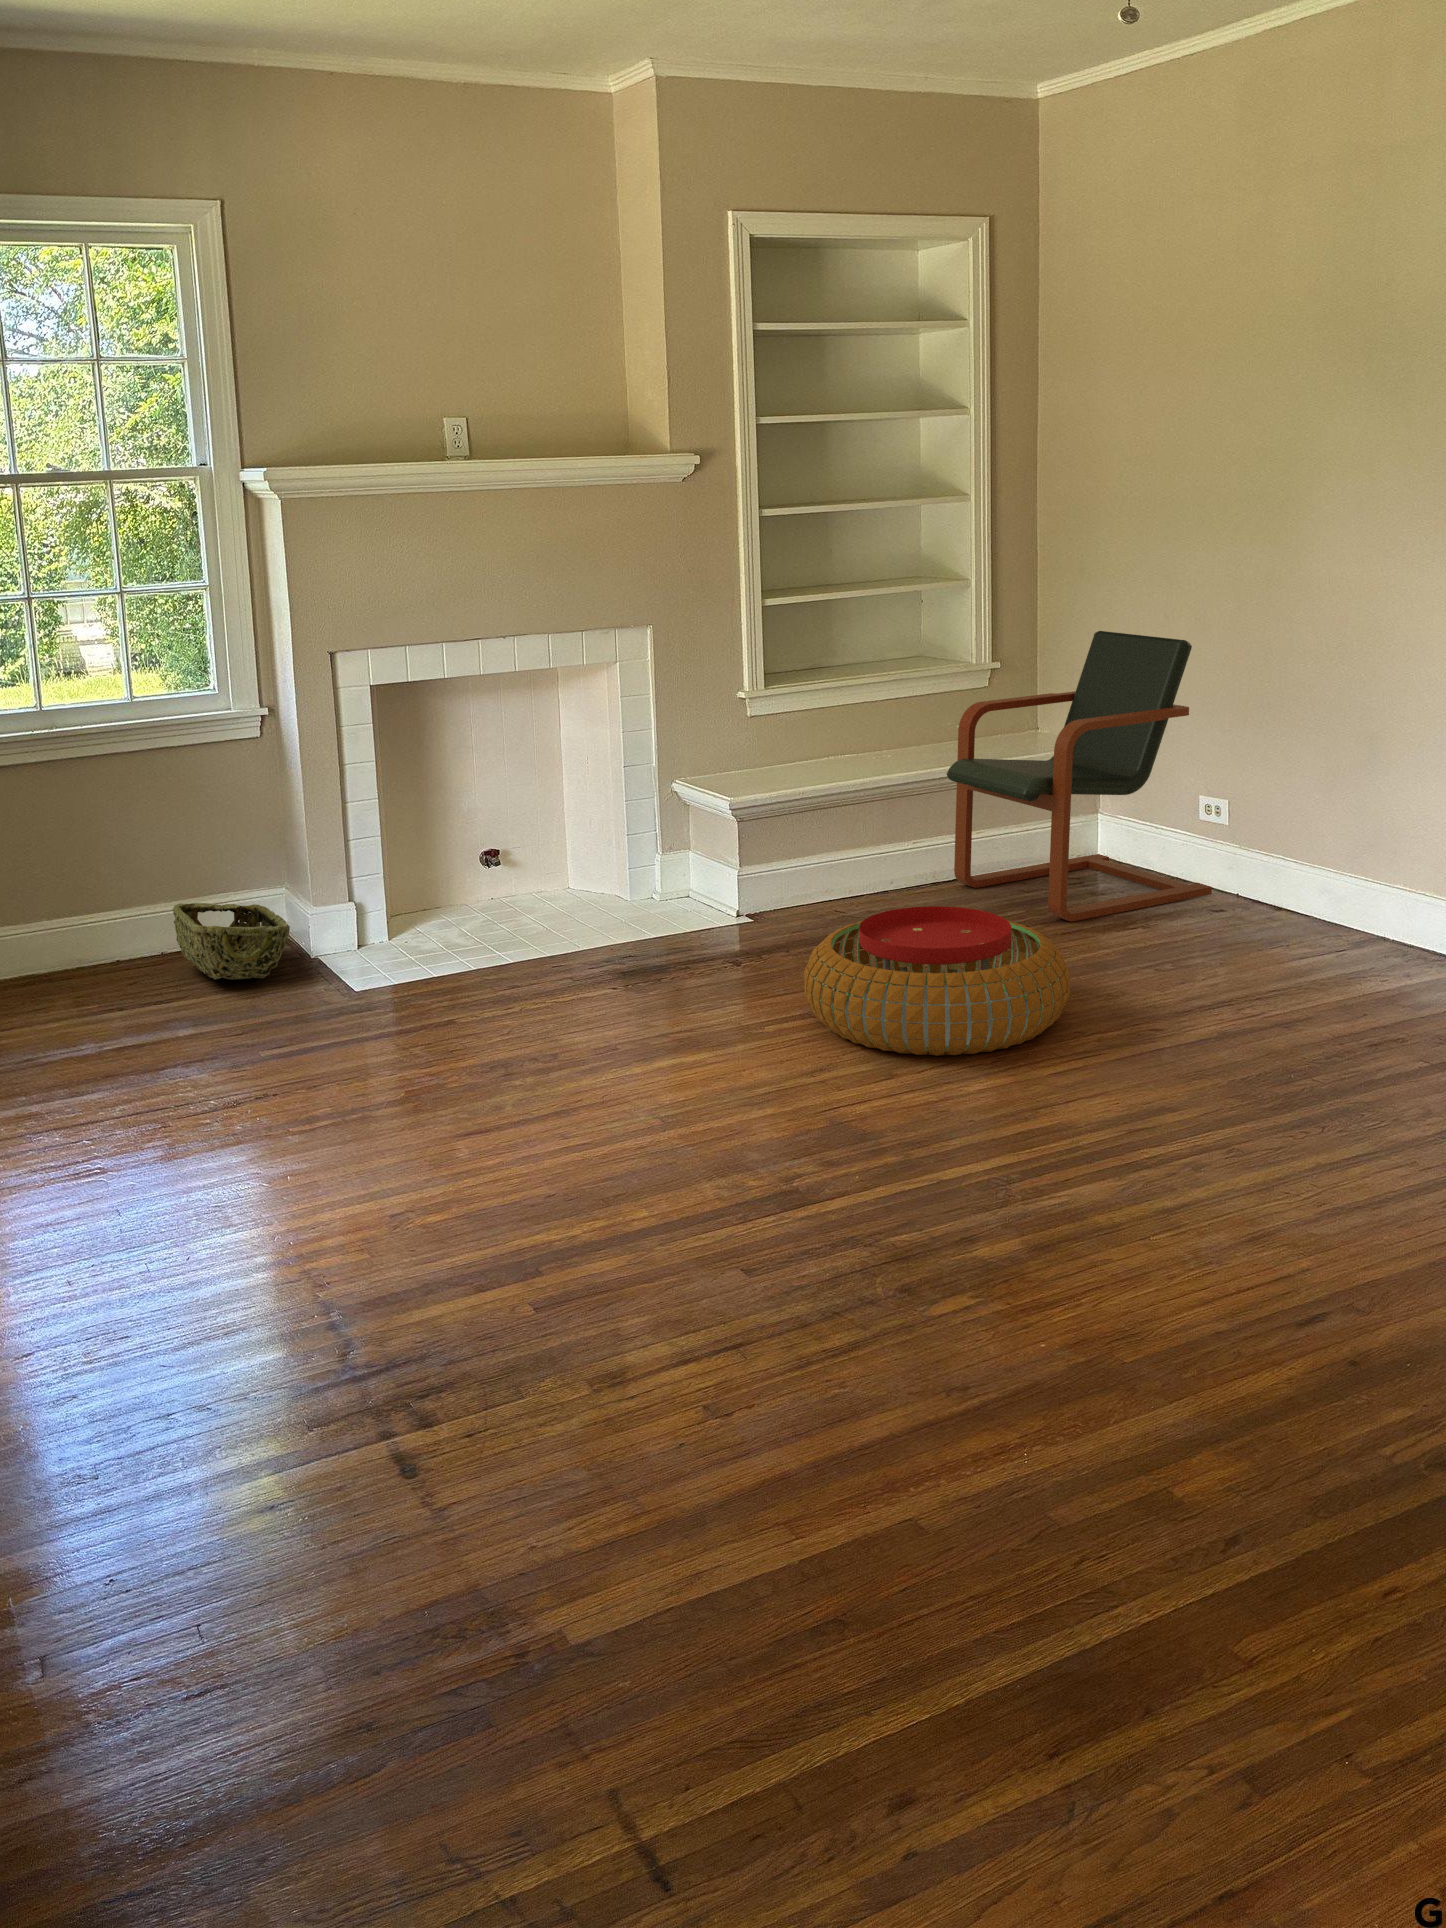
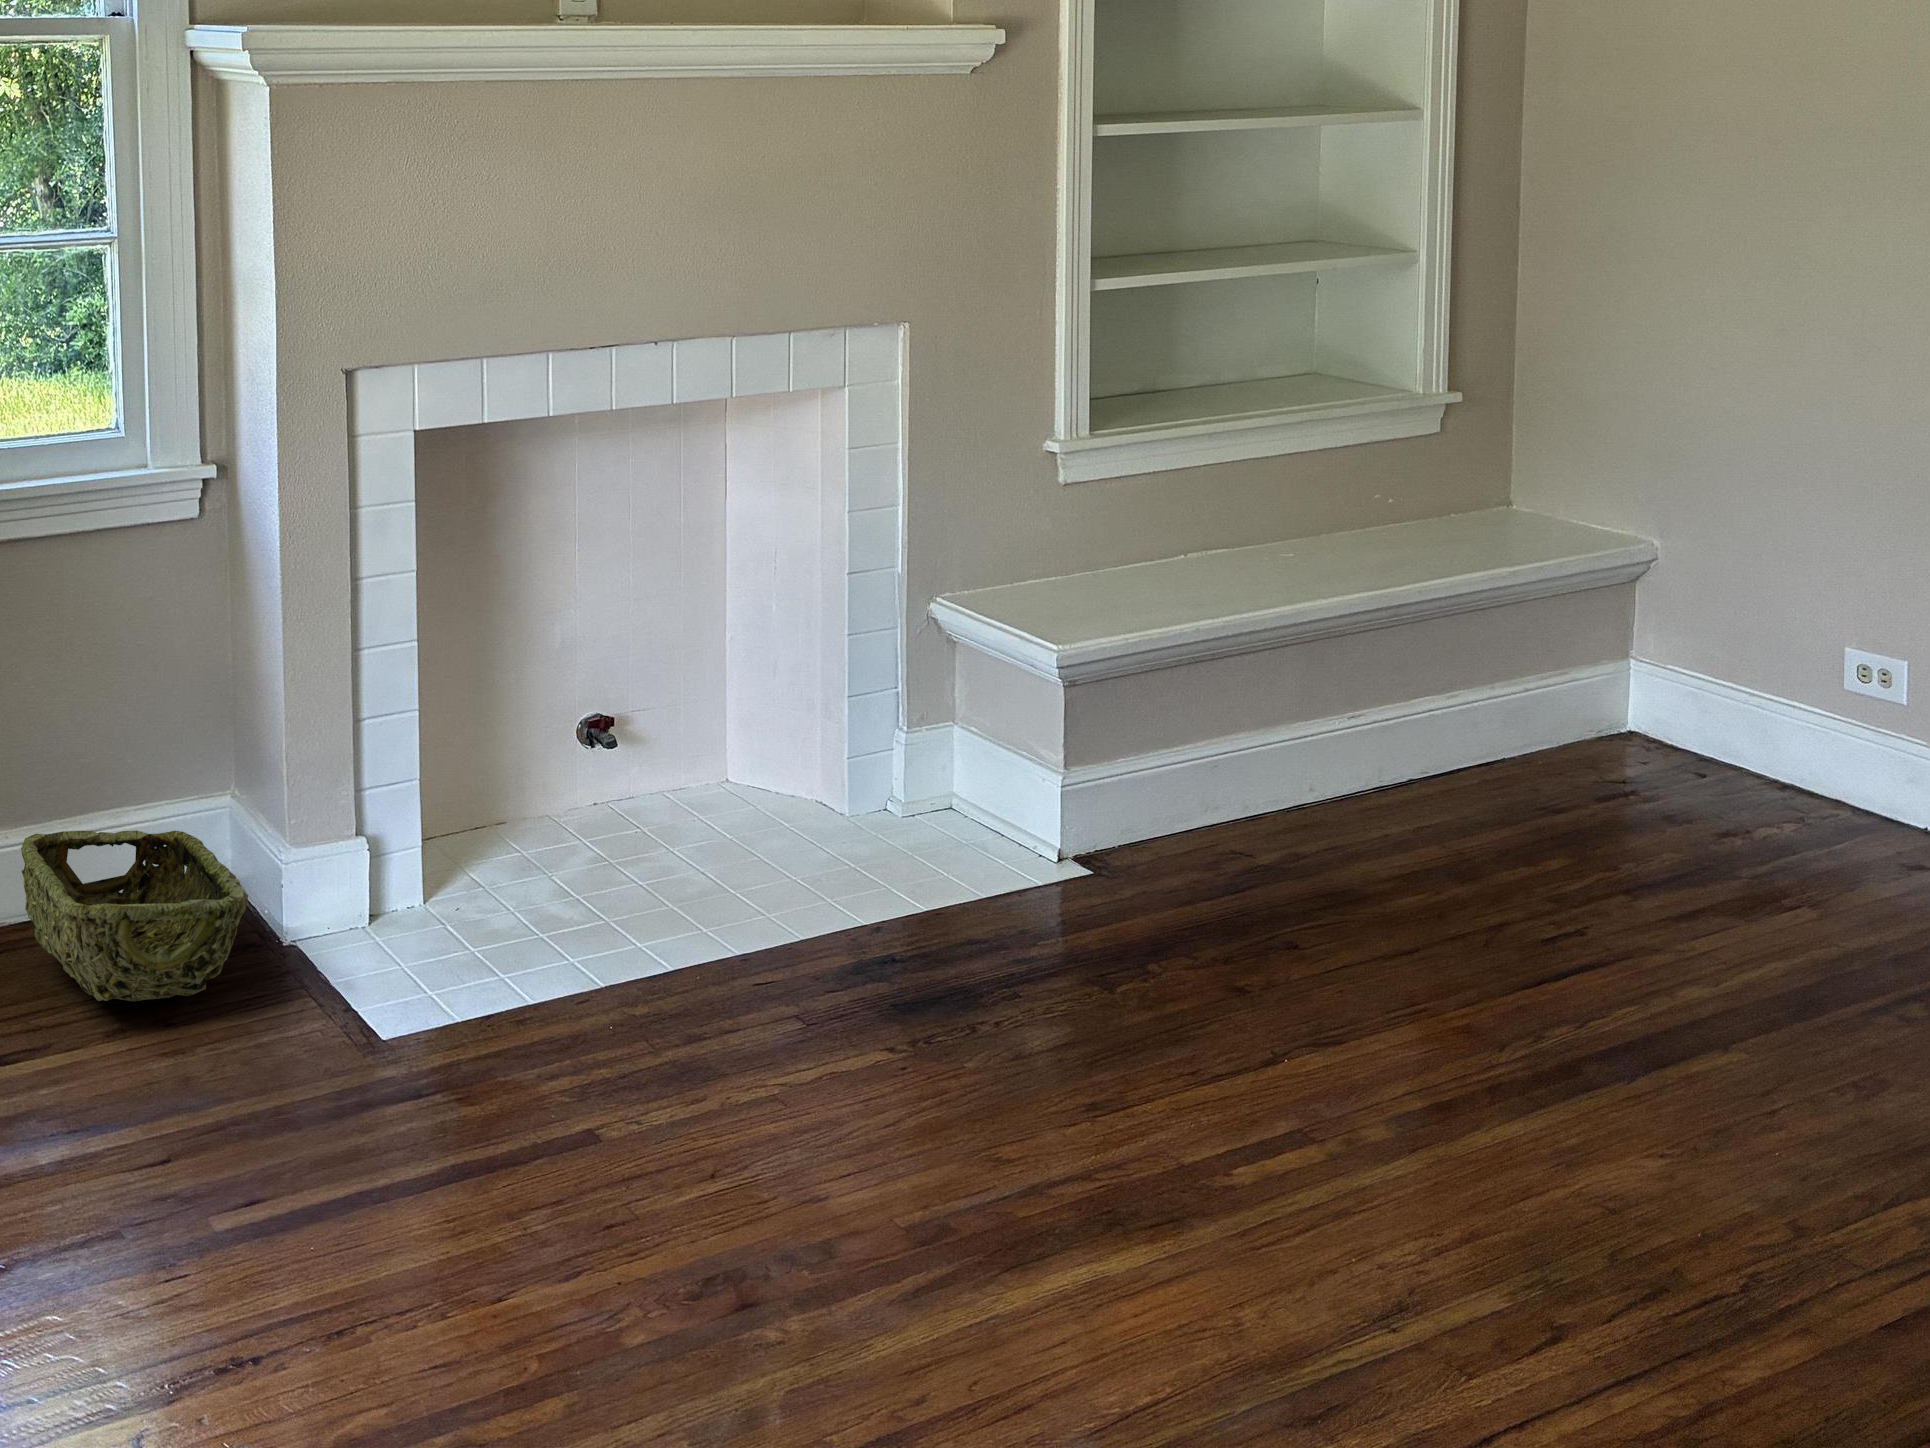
armchair: present [947,631,1212,921] -> none [1414,352,1879,888]
pouf: present [804,906,1070,1056] -> none [1284,915,1833,1272]

